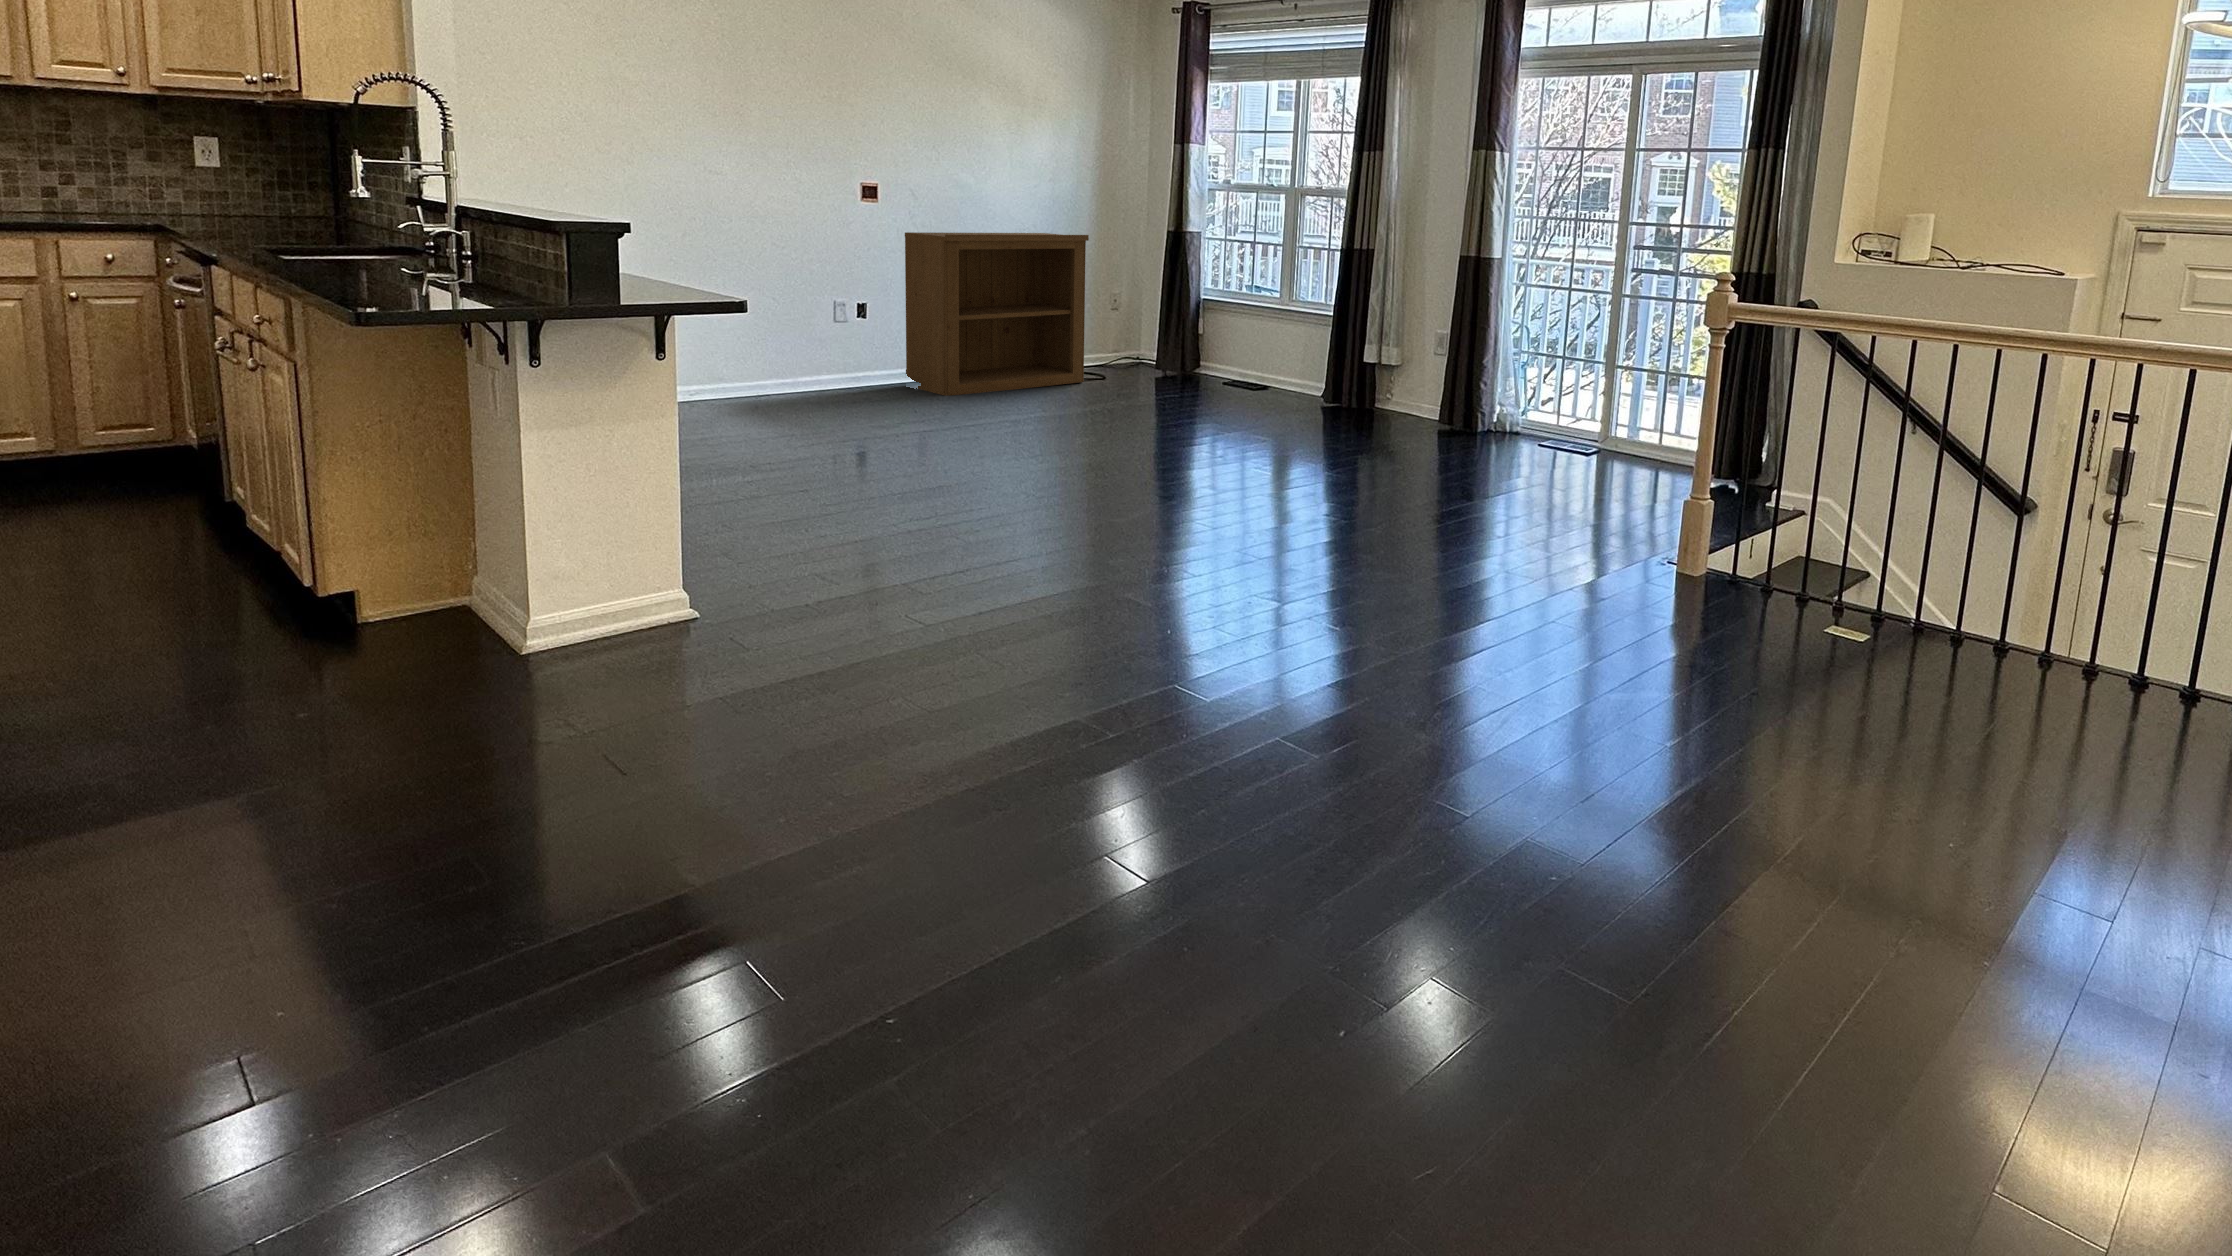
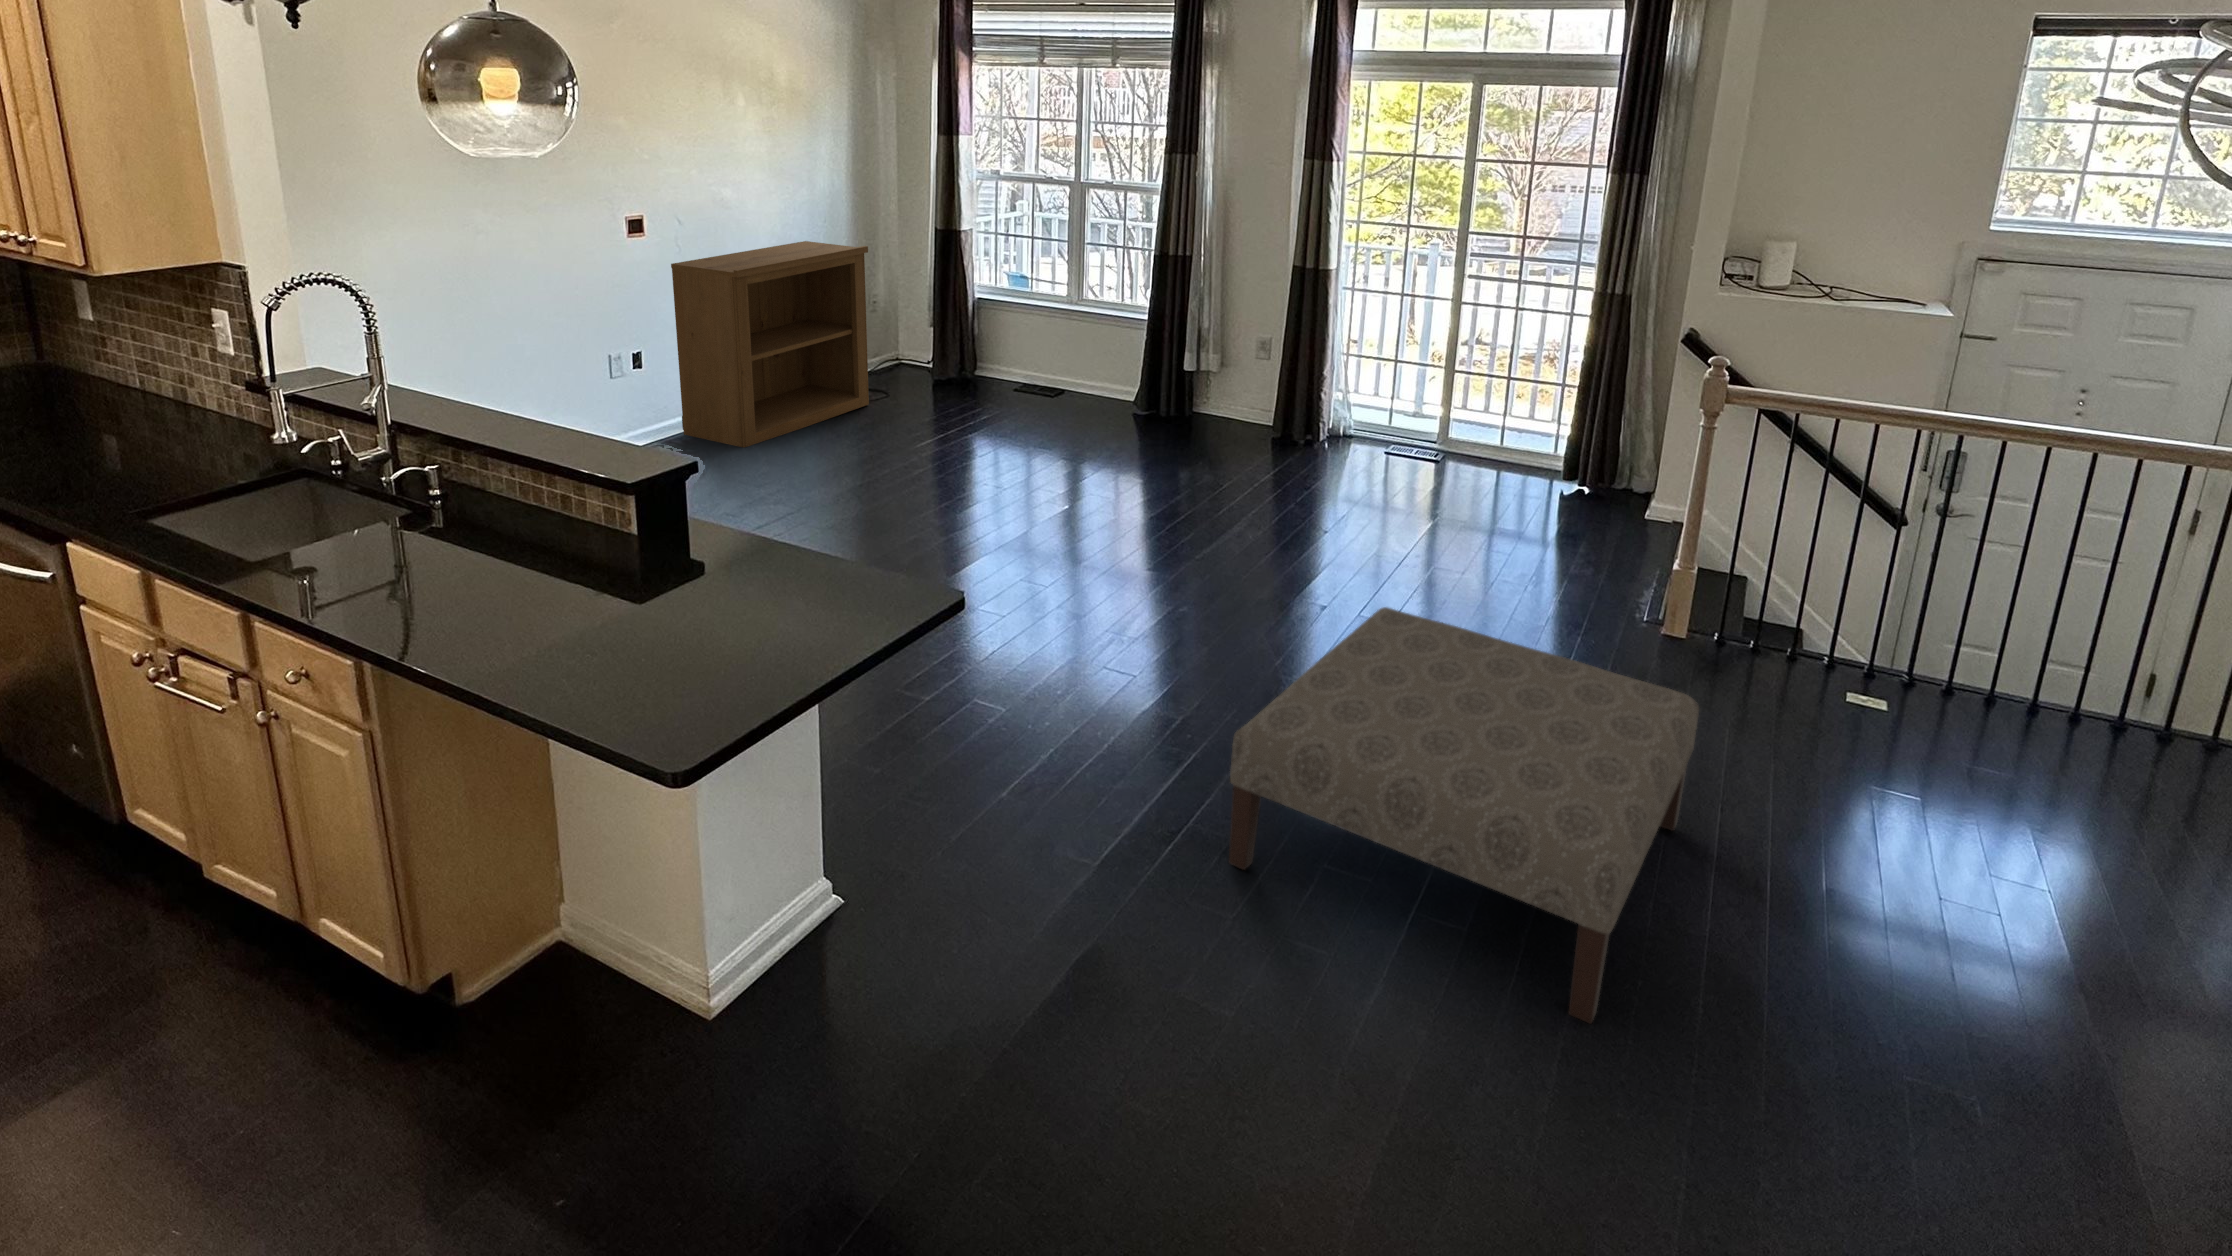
ottoman: none [1037,457,1515,754] -> present [1229,607,1699,1024]

